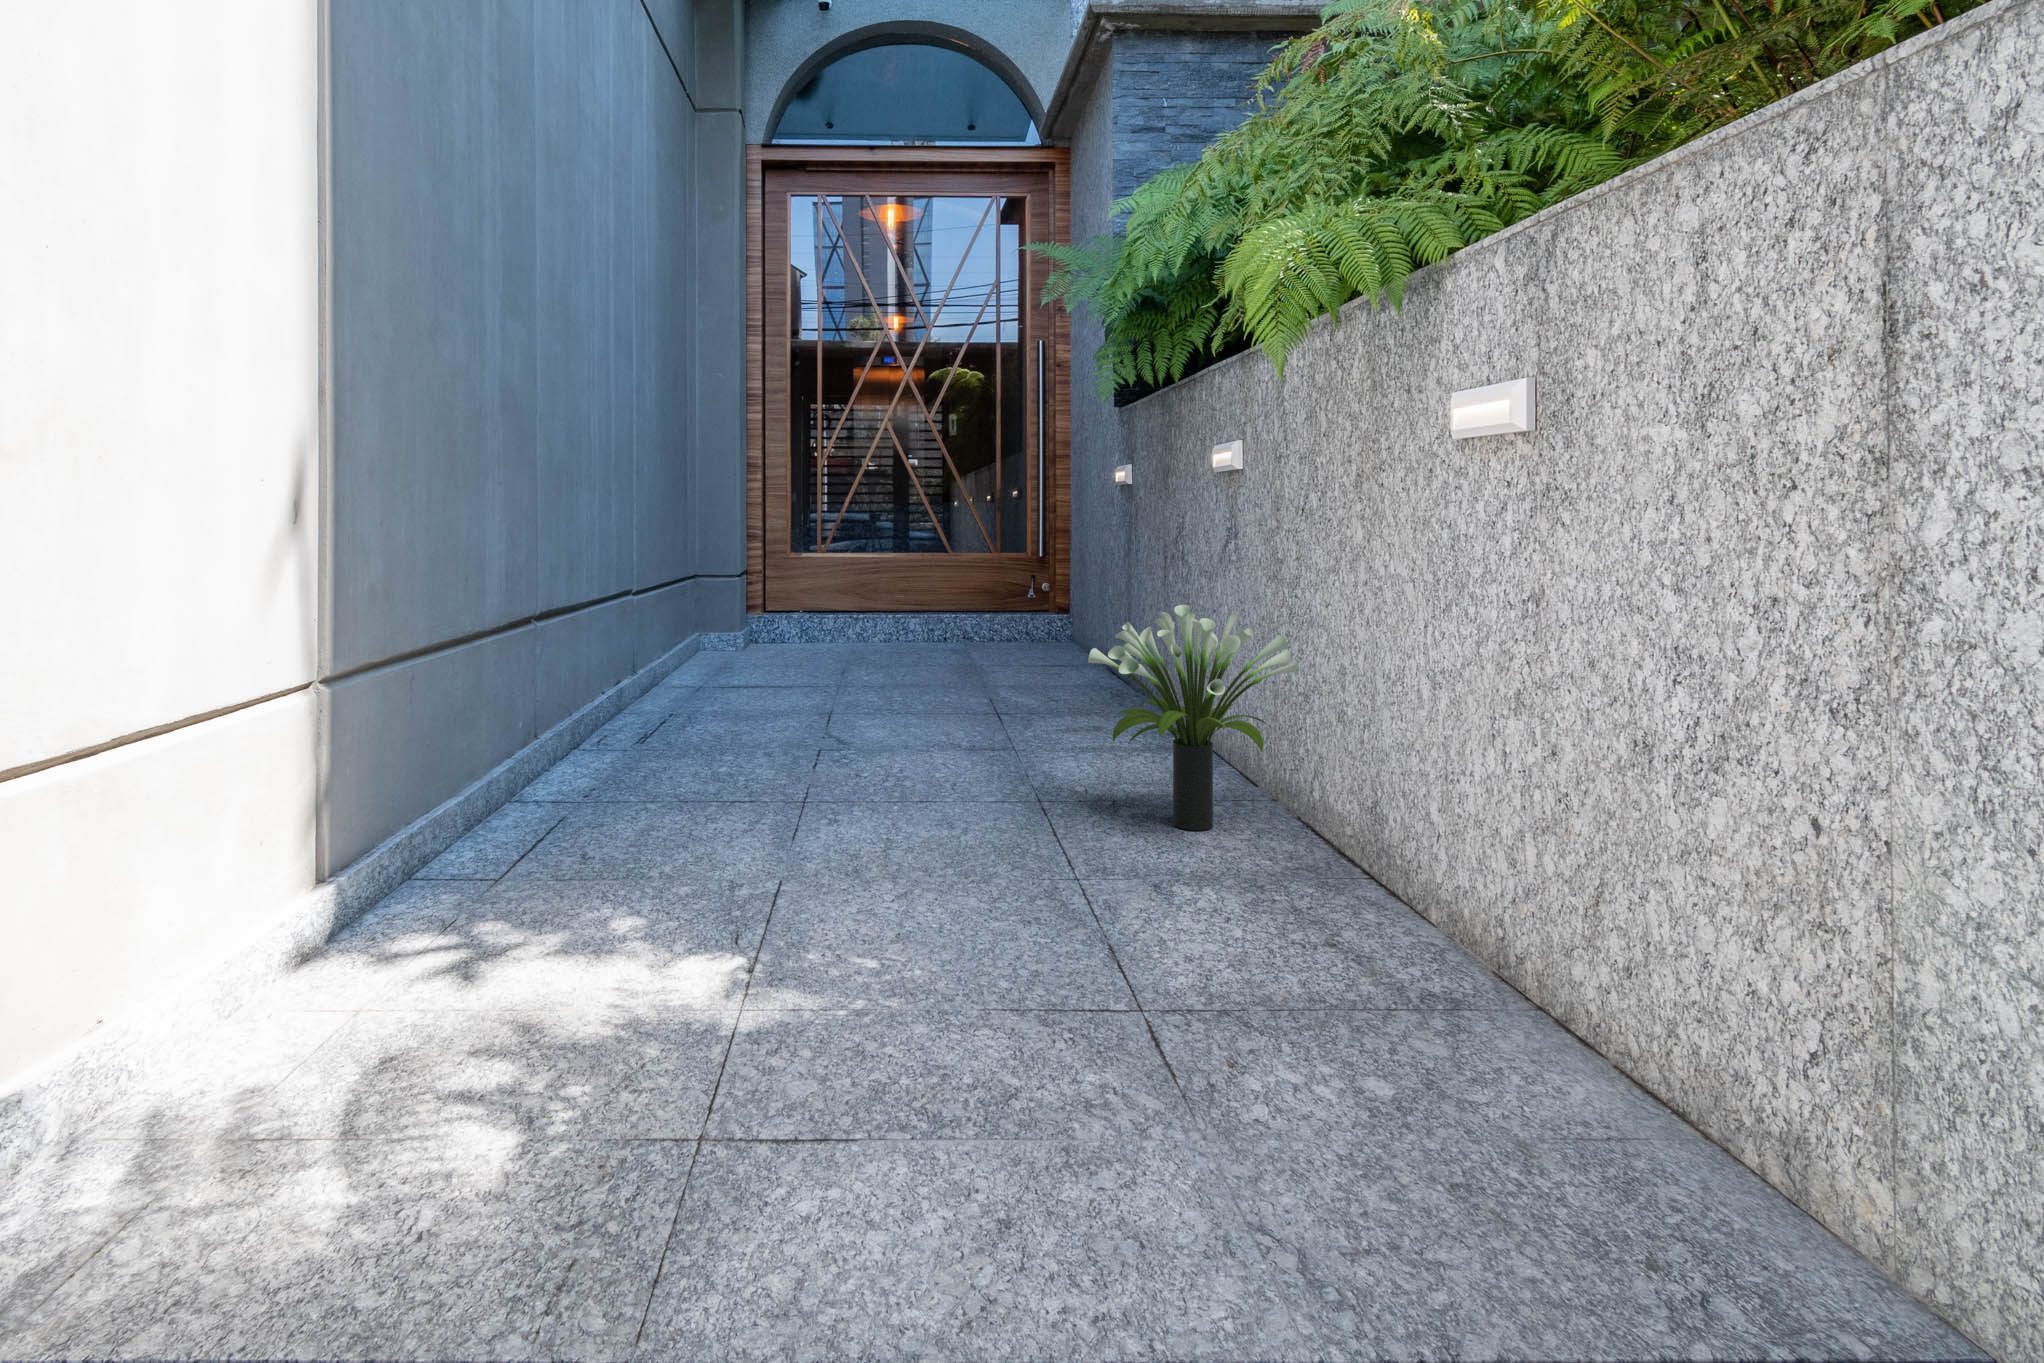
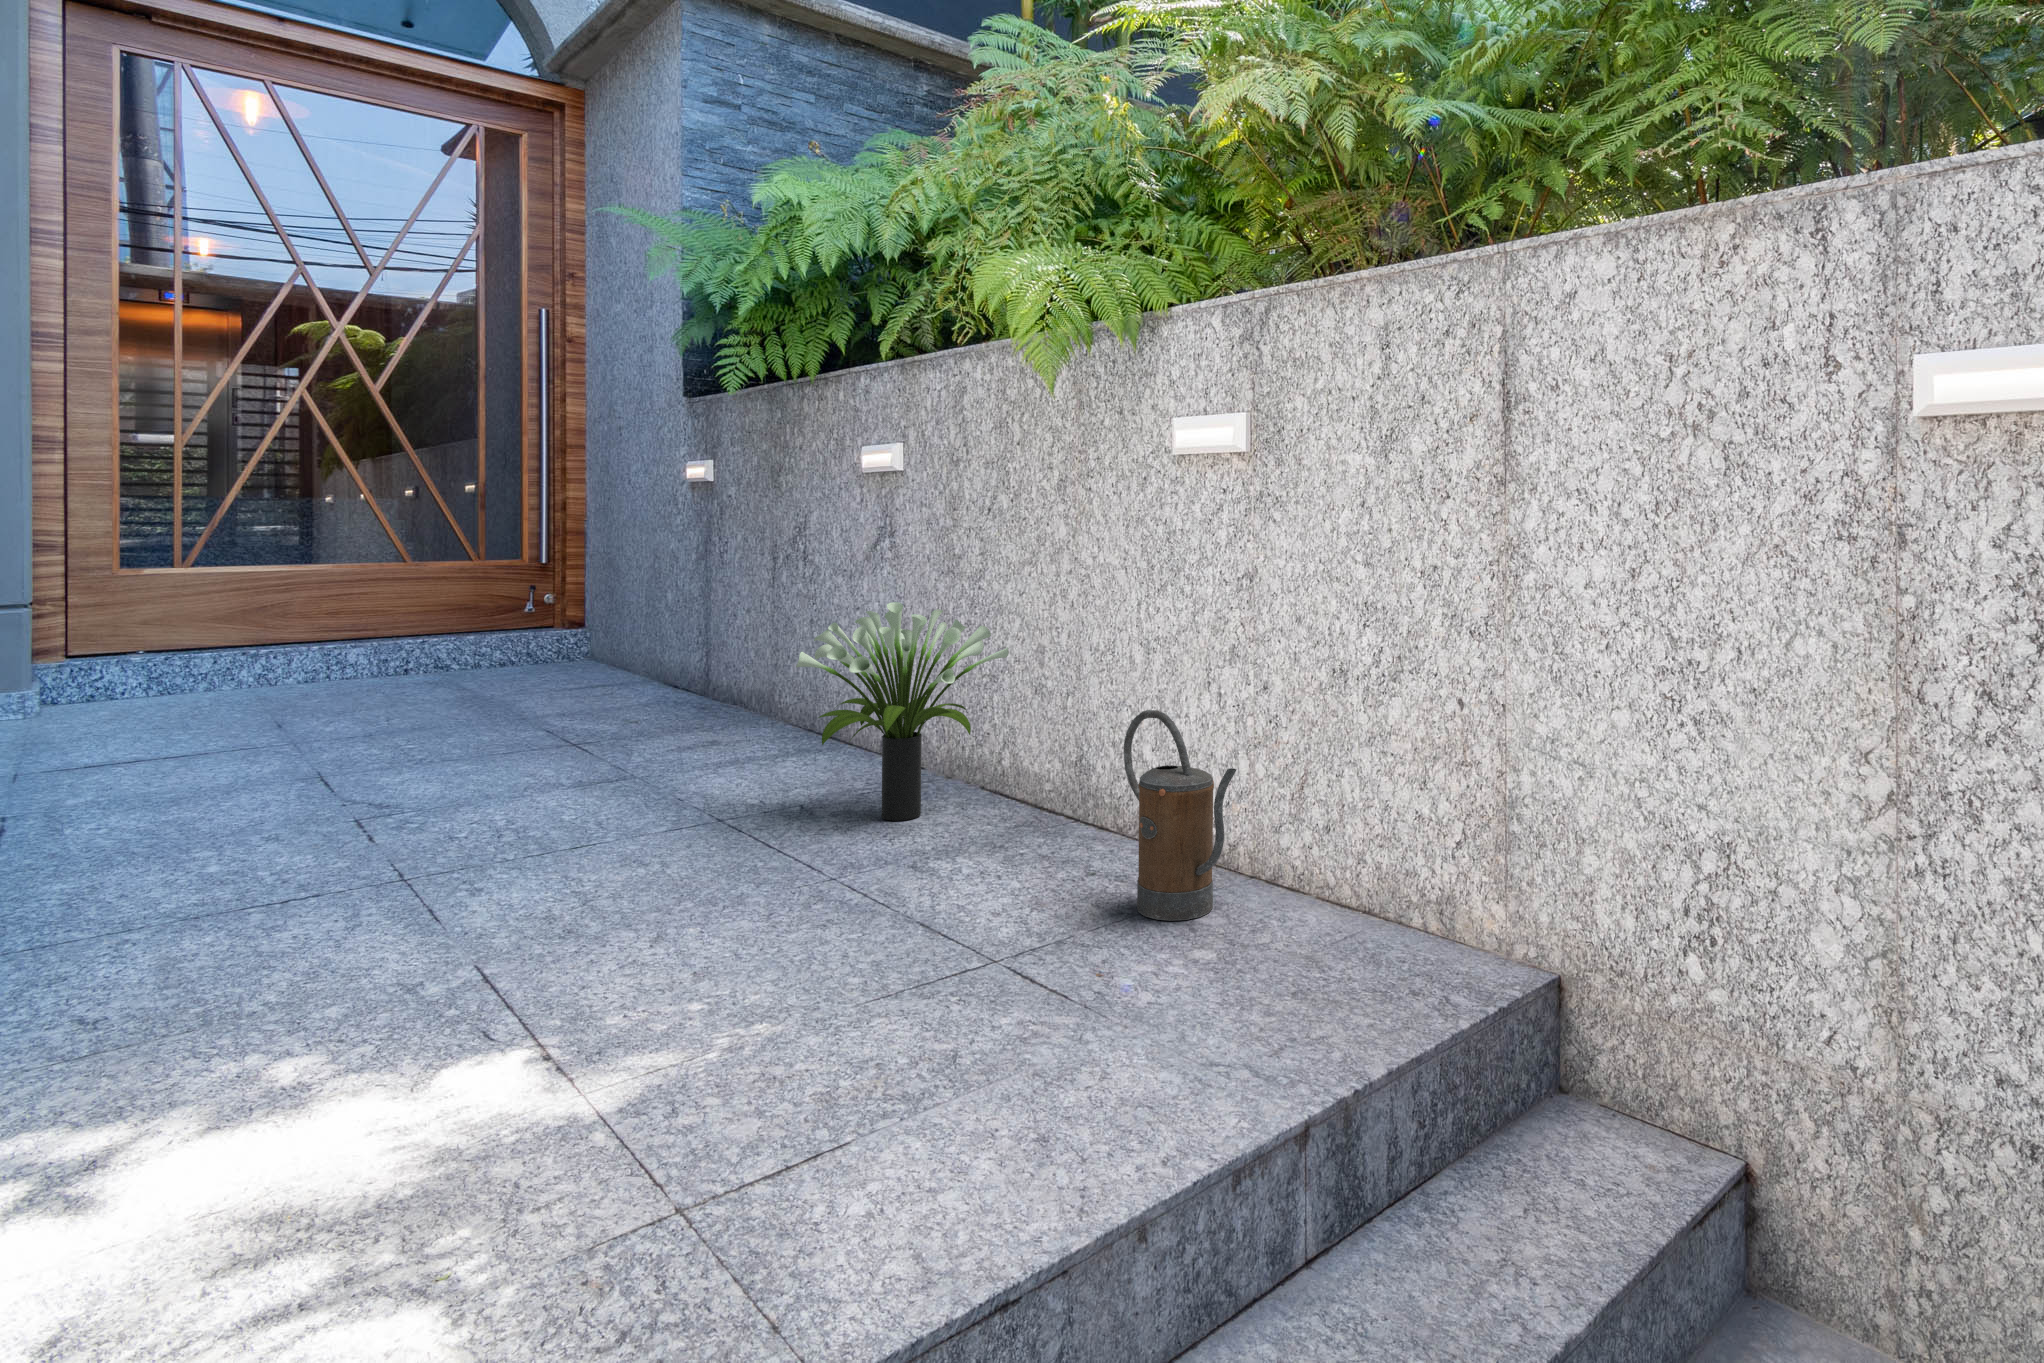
watering can: none [1349,756,1456,1033] -> present [1124,710,1237,921]

